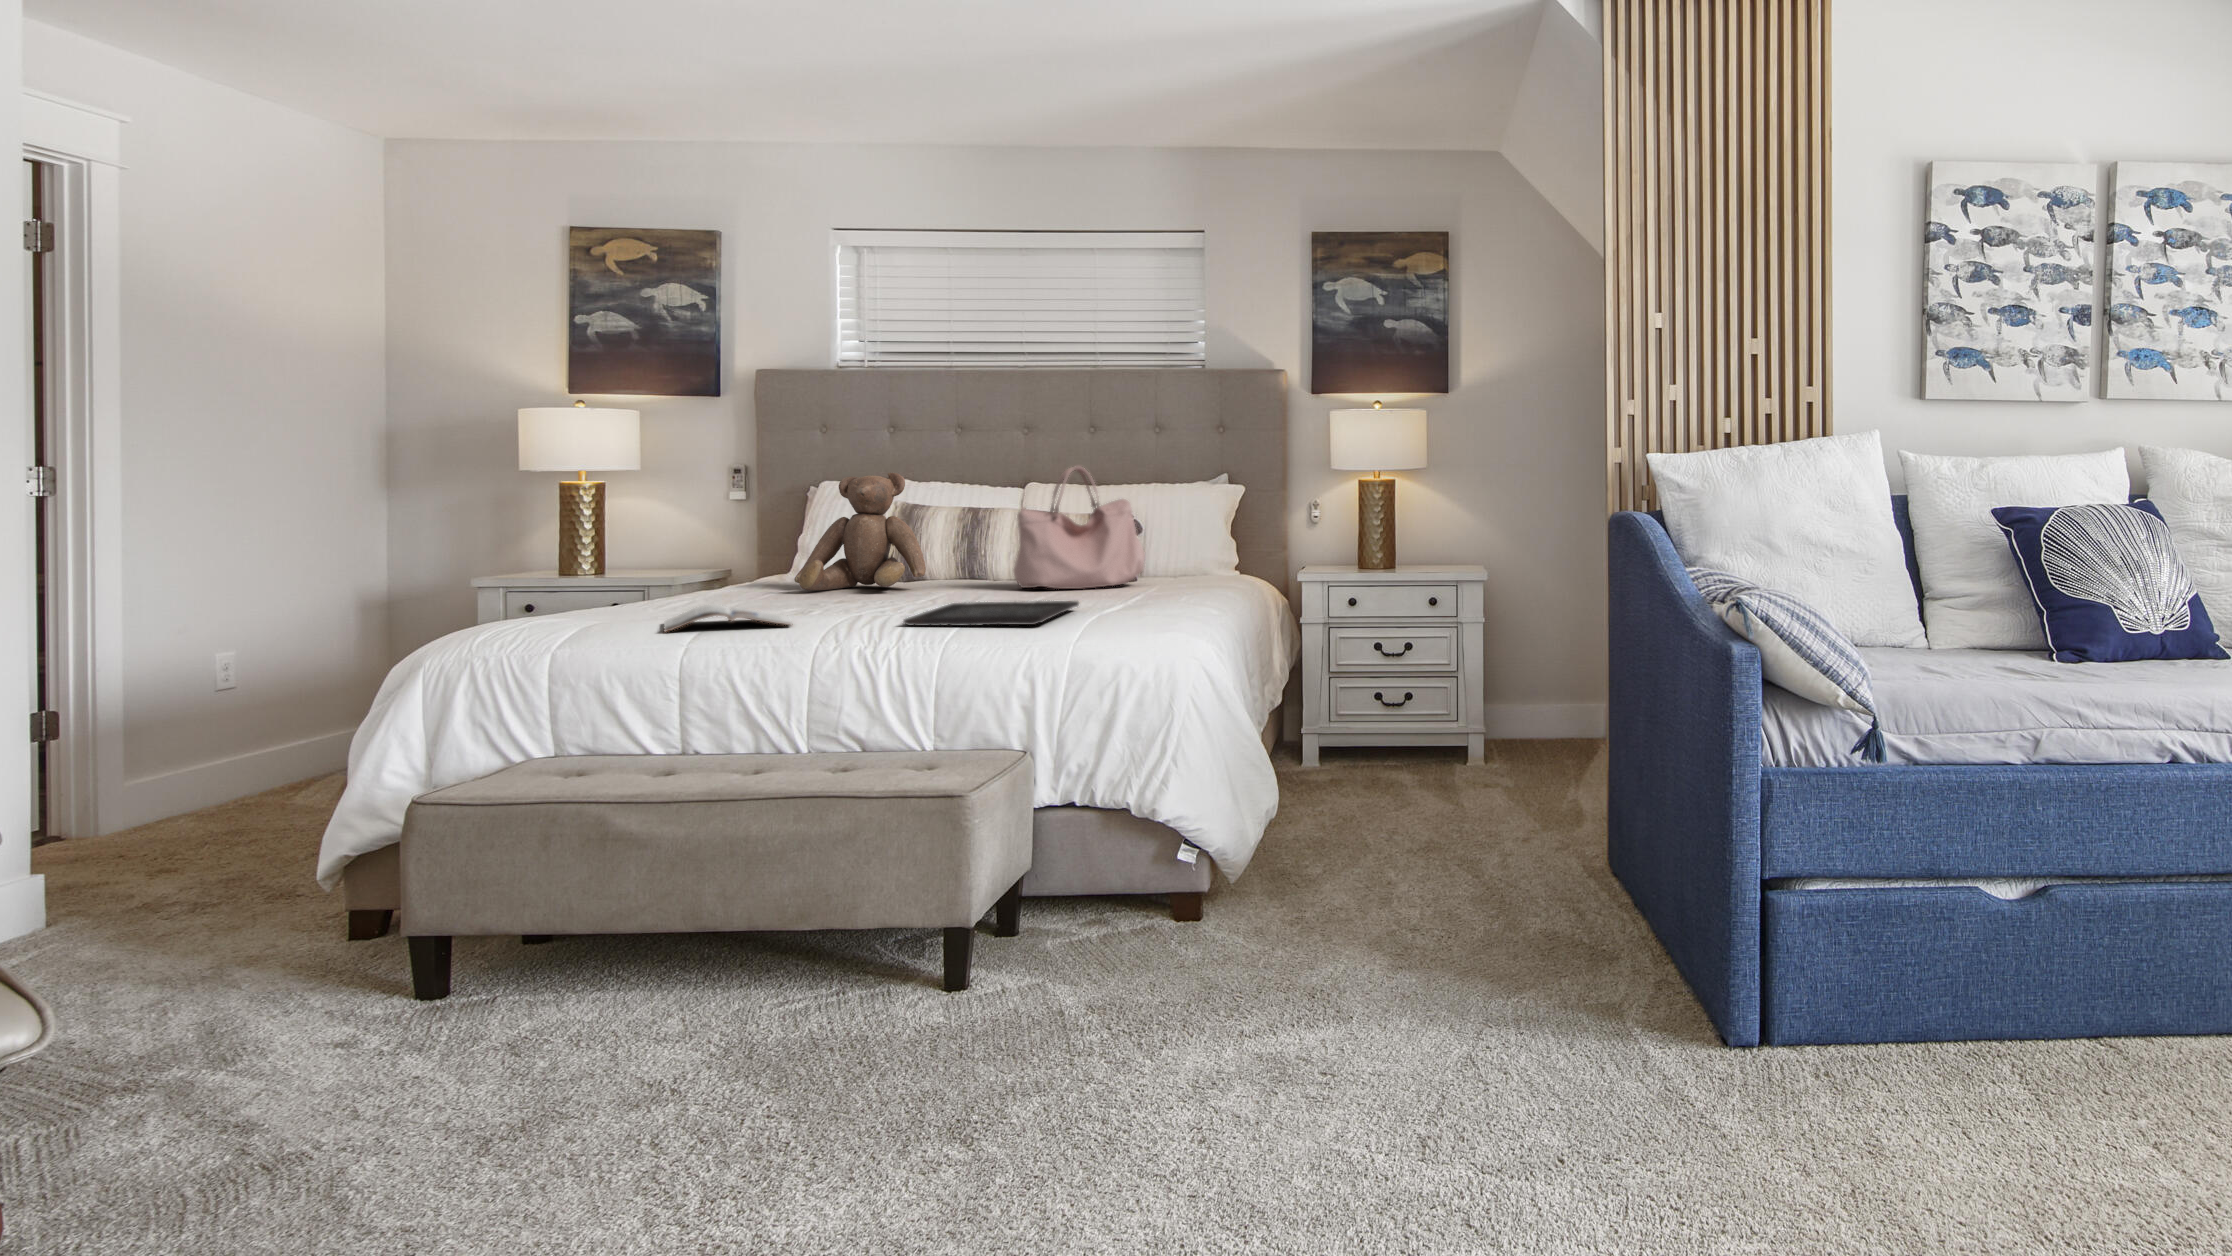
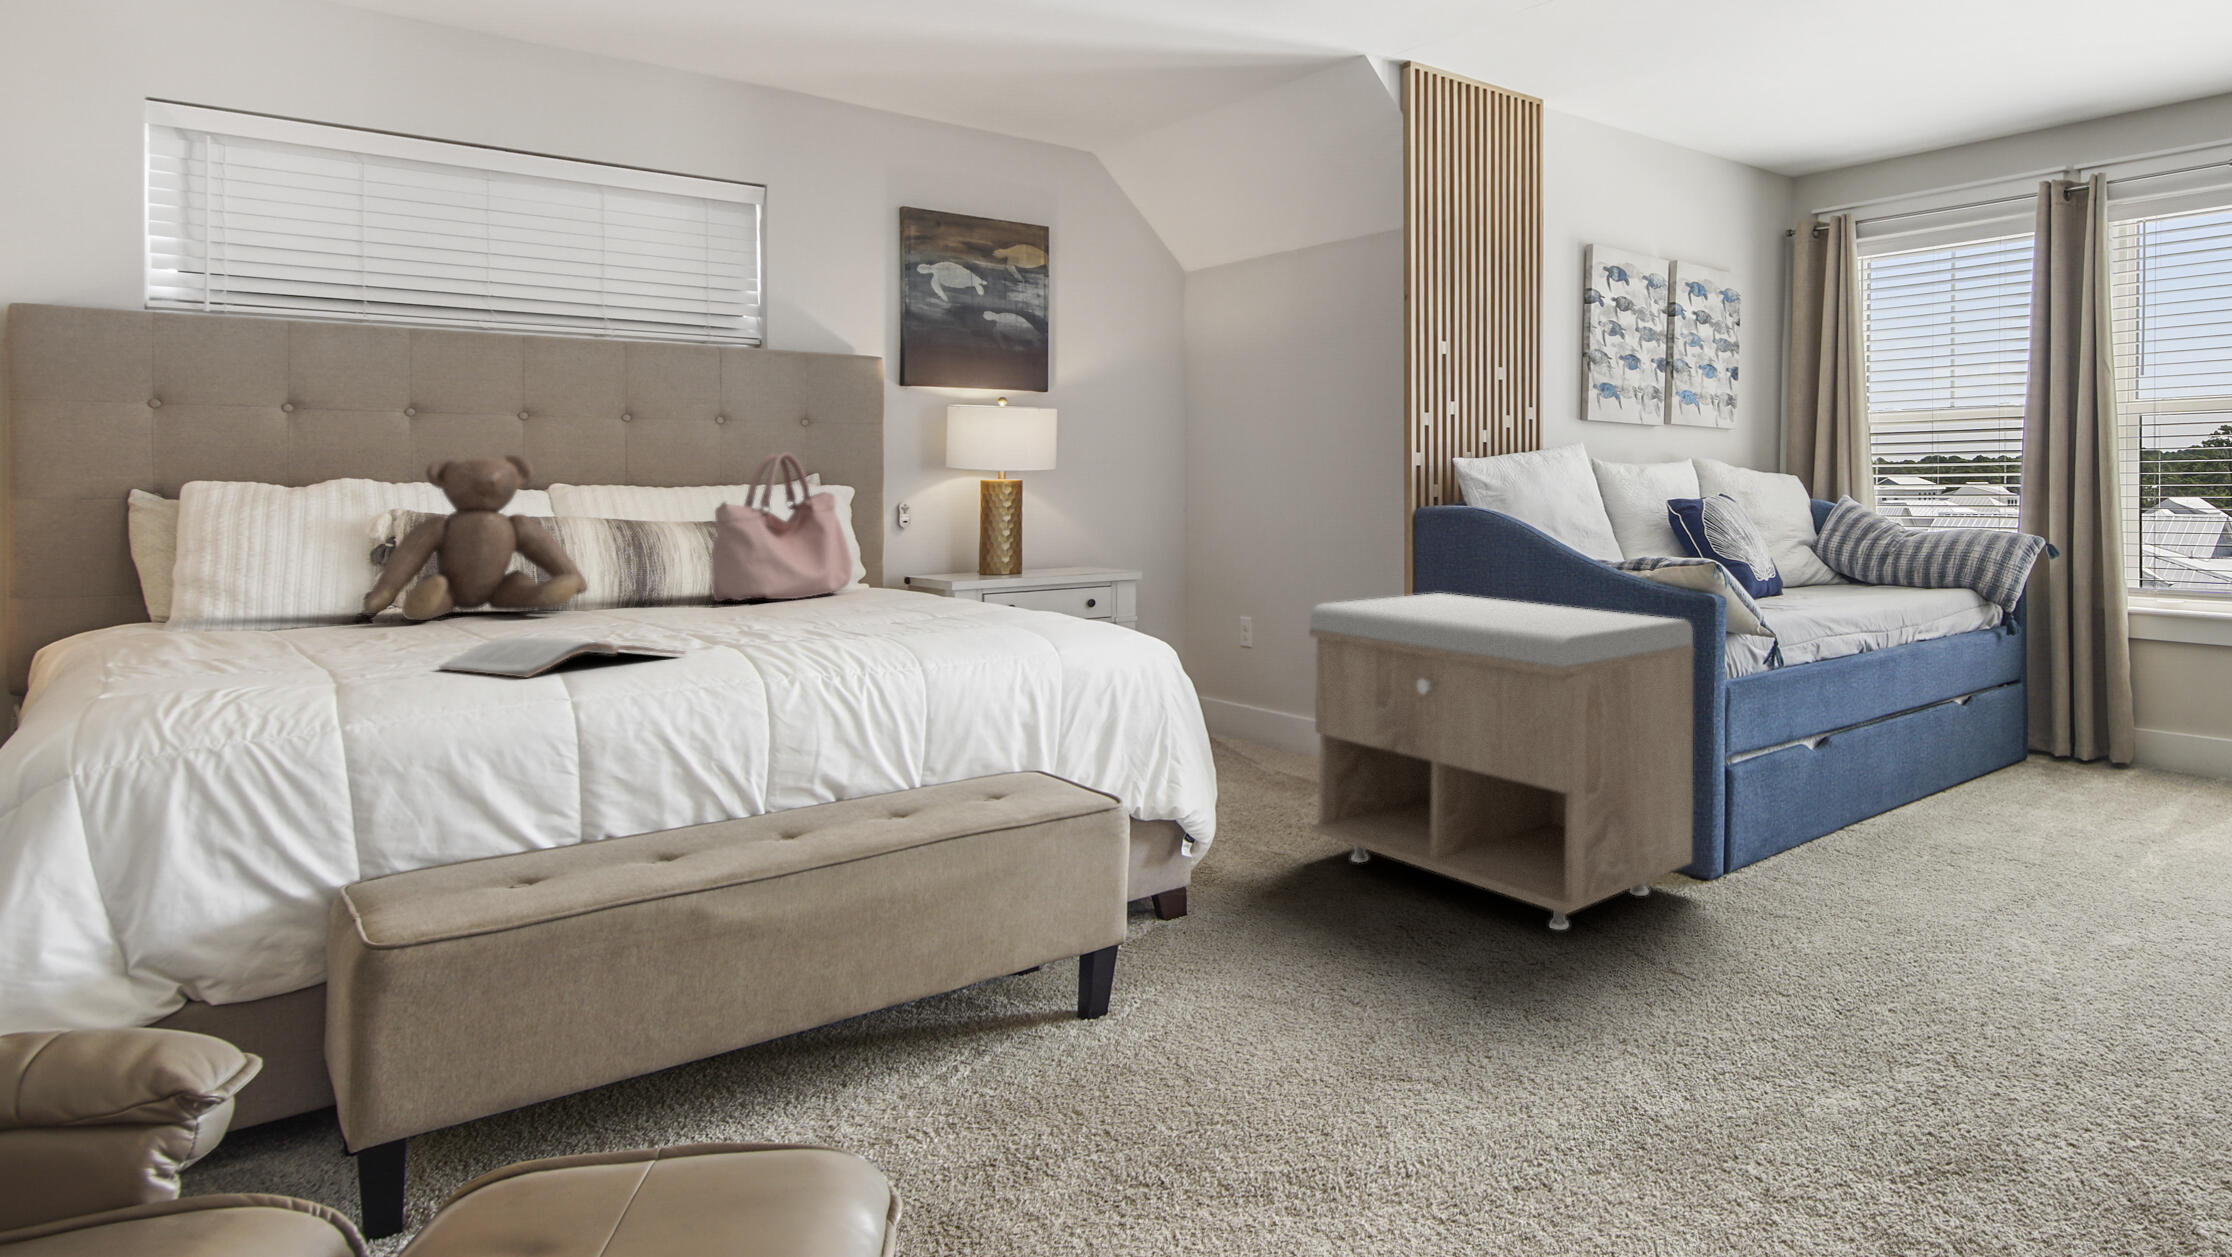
tray: present [904,601,1079,626] -> none [776,605,1001,642]
storage bench: none [1392,622,1687,1034] -> present [1309,593,1694,930]

